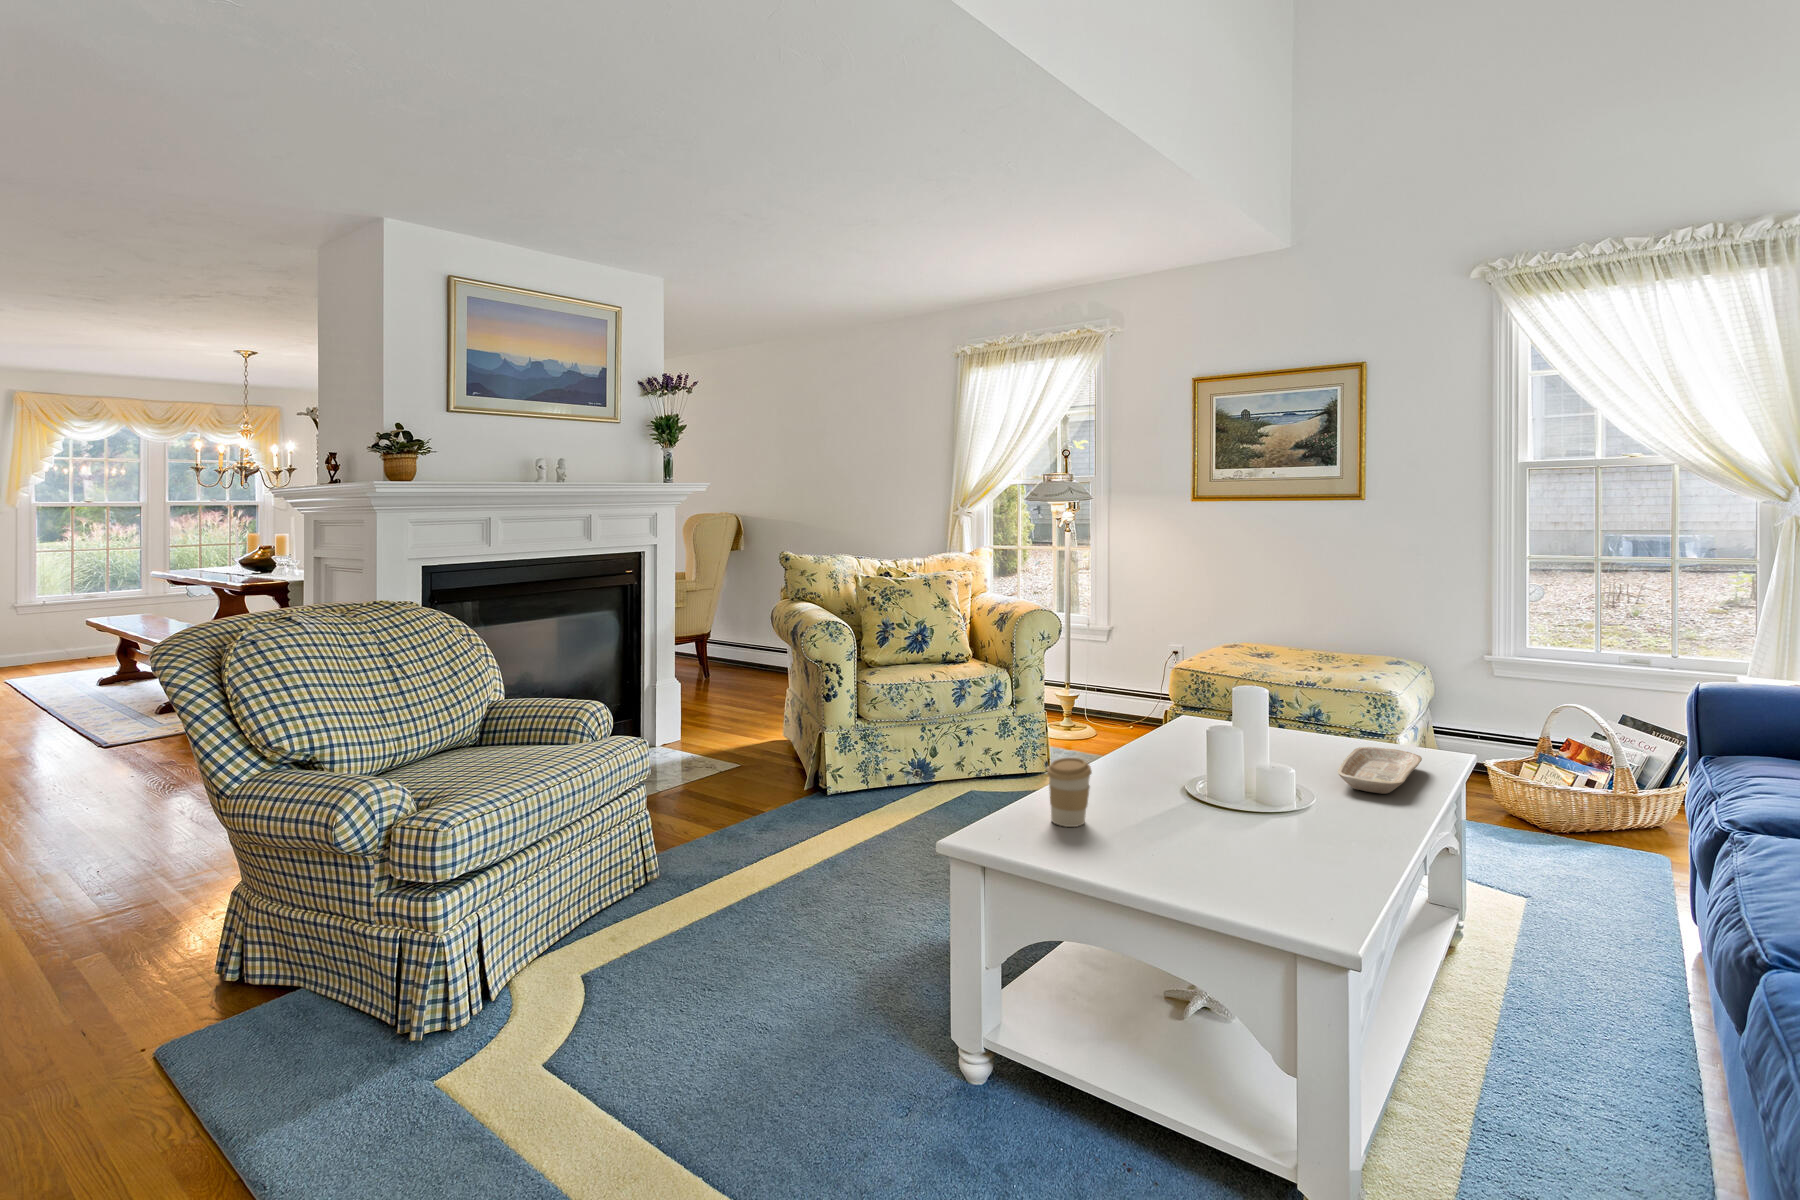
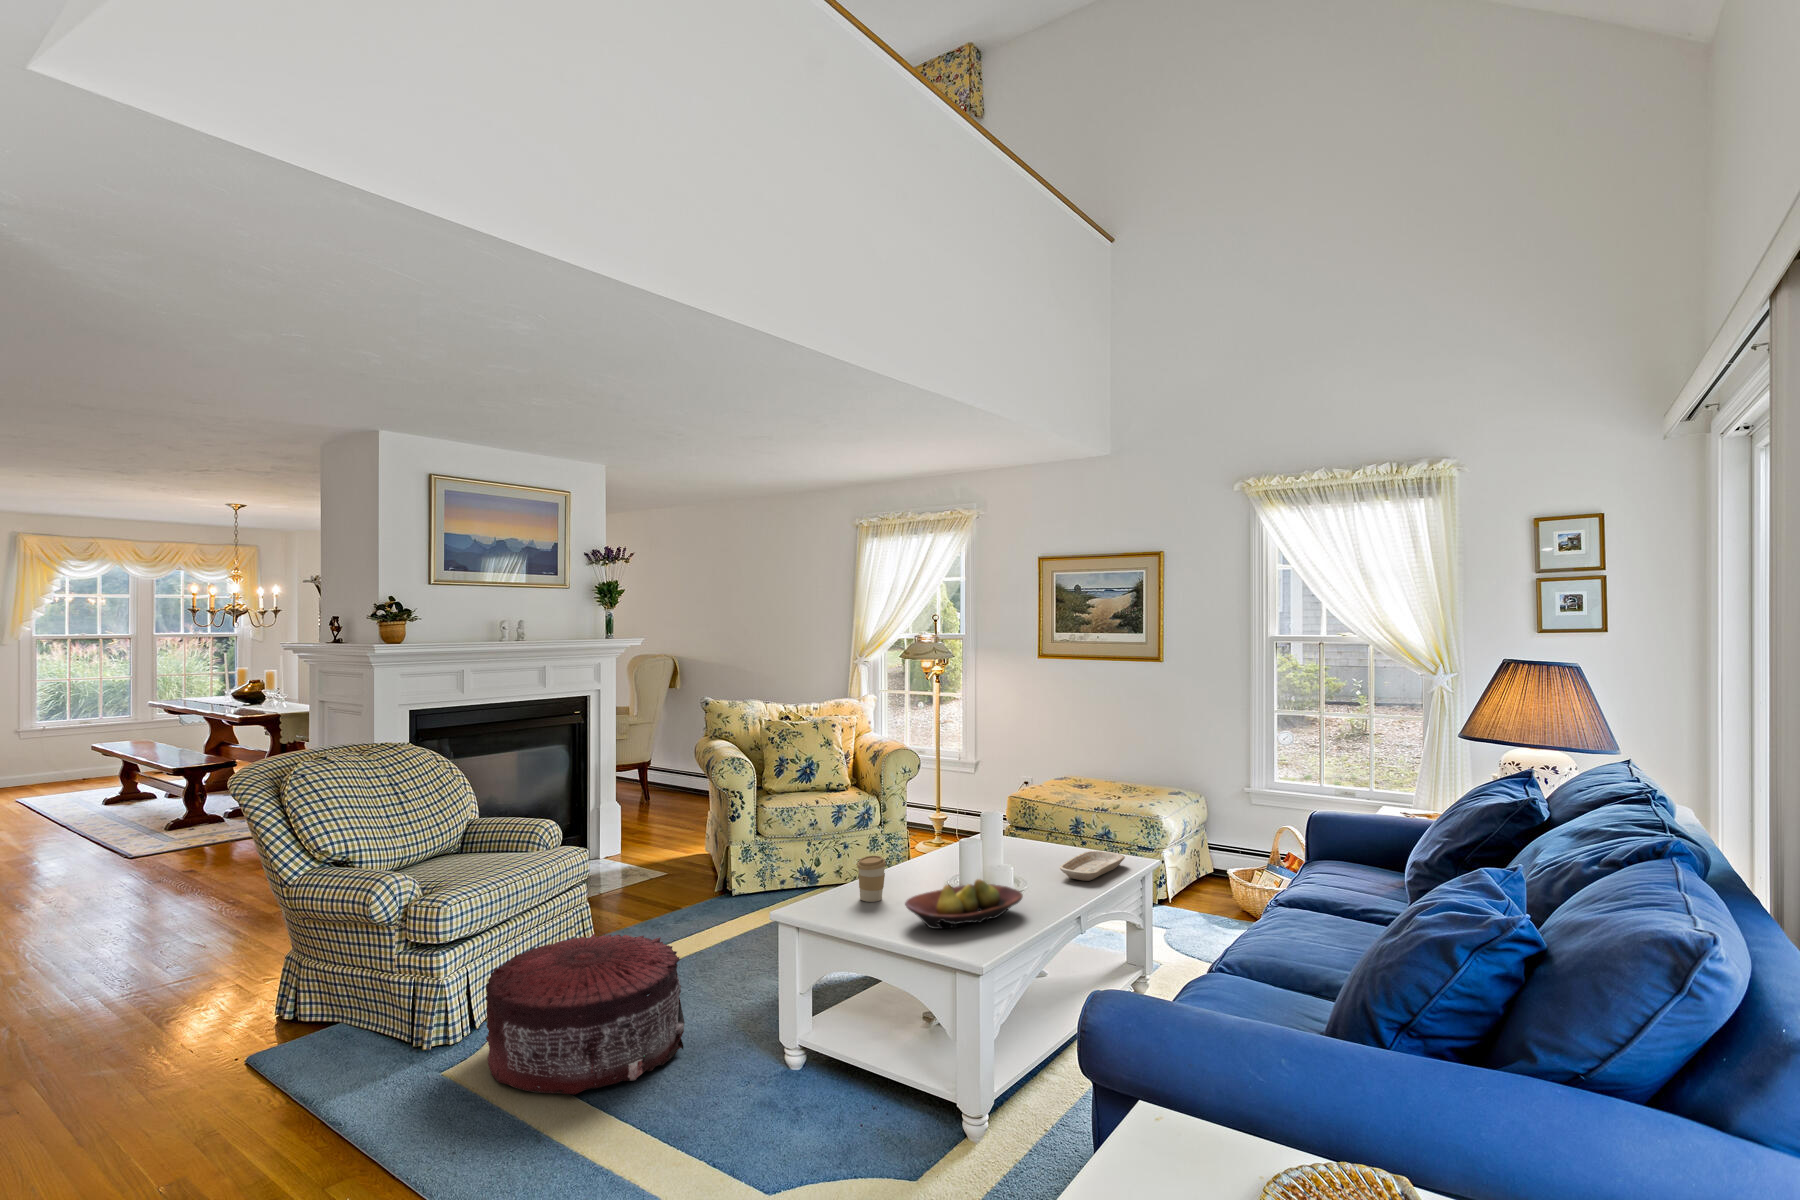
fruit bowl: none [1146,798,1329,881] -> present [905,879,1023,929]
pouf: none [501,861,796,1126] -> present [486,933,685,1095]

